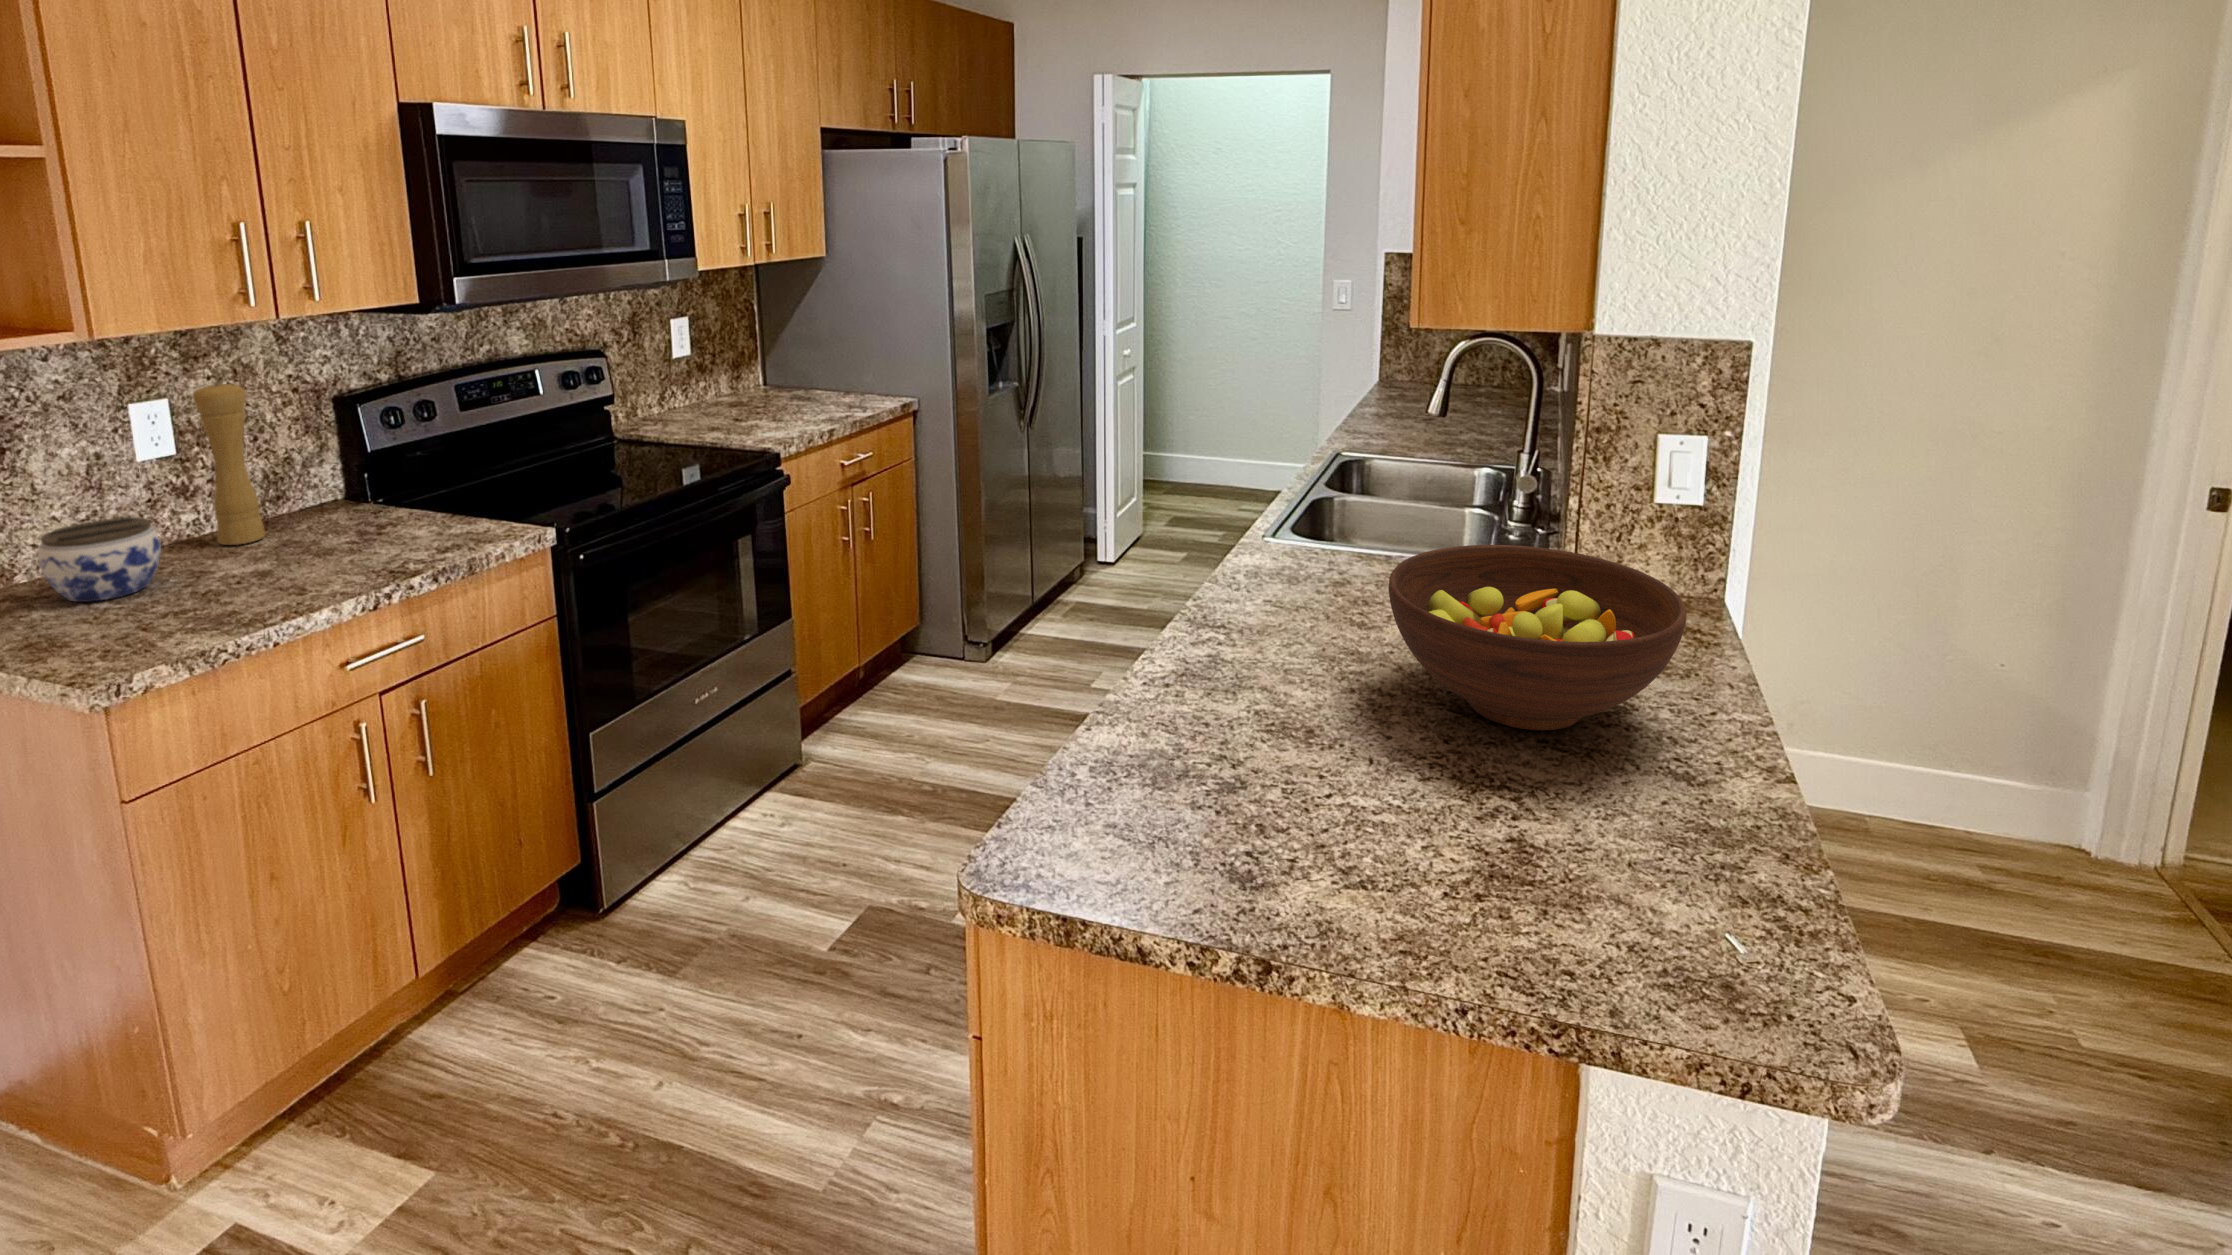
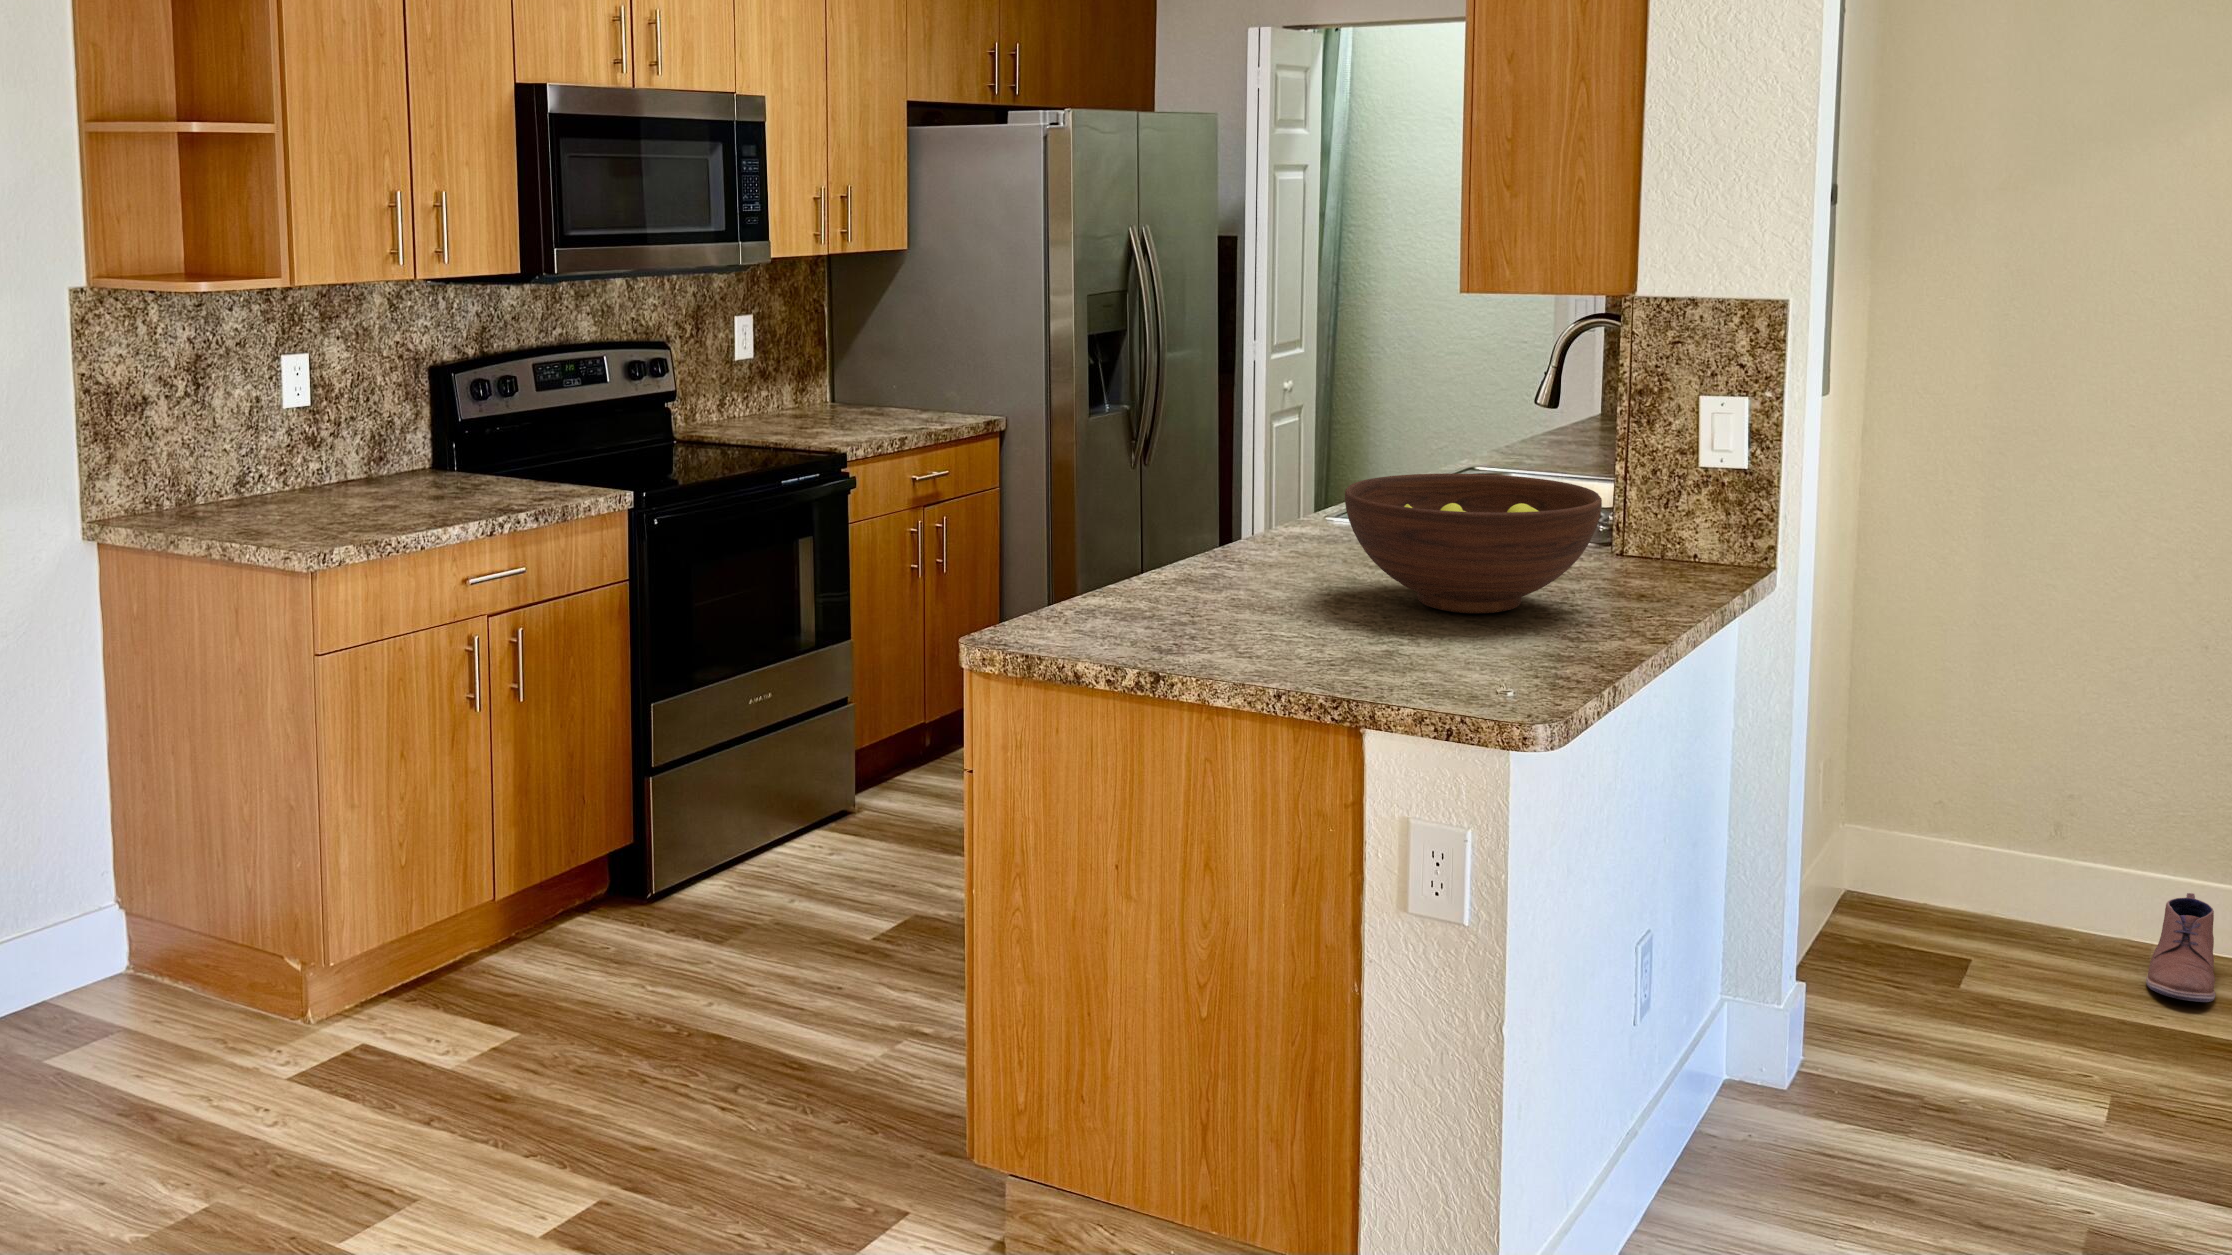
pepper mill: present [193,382,265,545] -> none [332,339,377,490]
jar: present [38,517,161,602] -> none [229,448,314,514]
shoe: none [1883,778,1953,887] -> present [2146,893,2215,1002]

